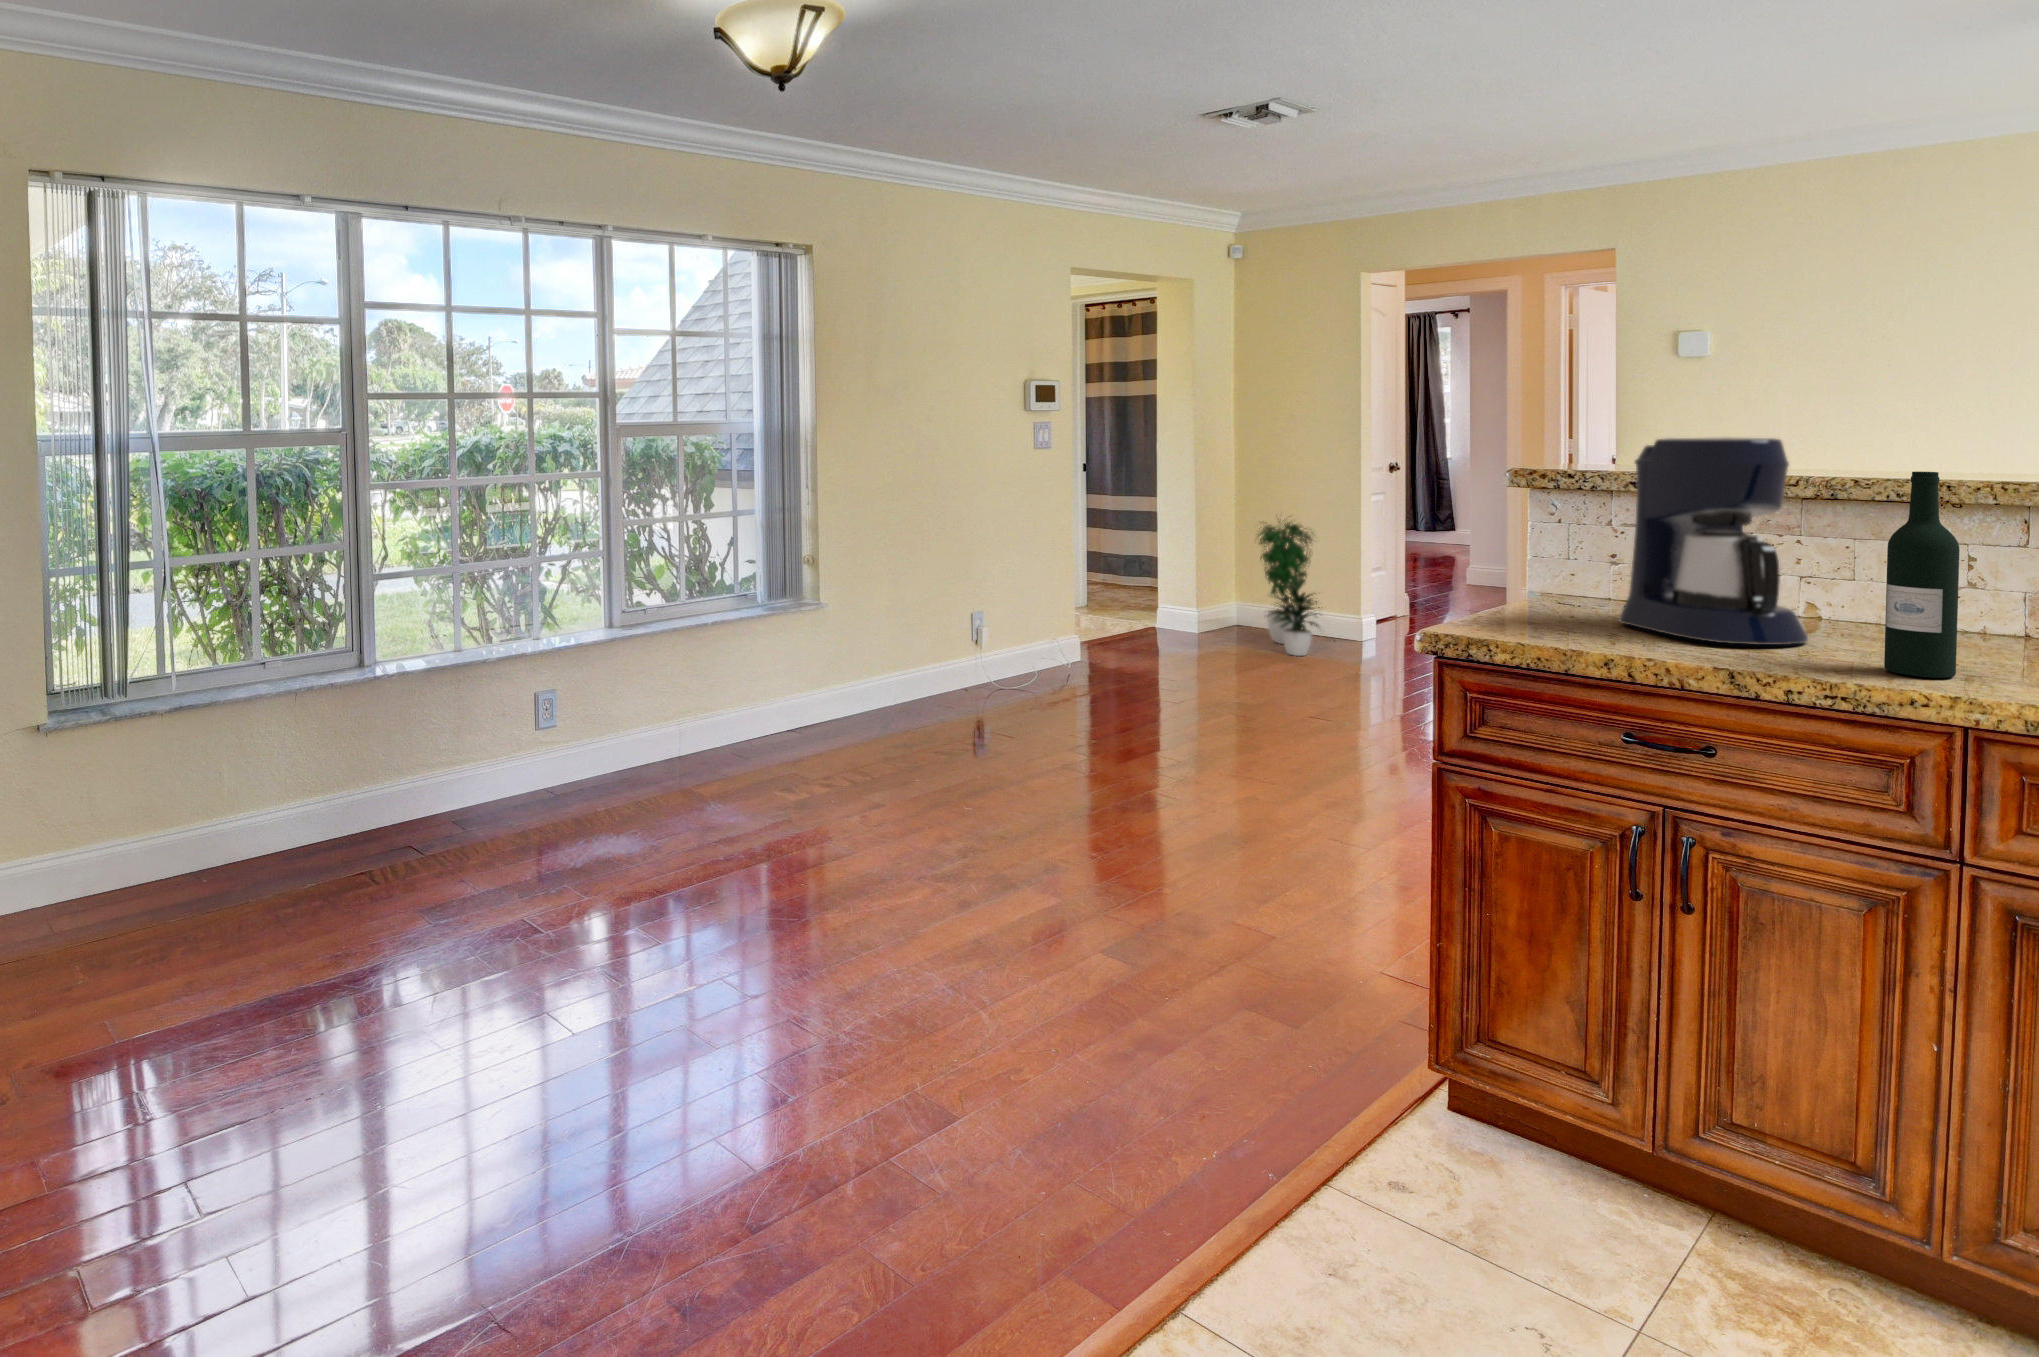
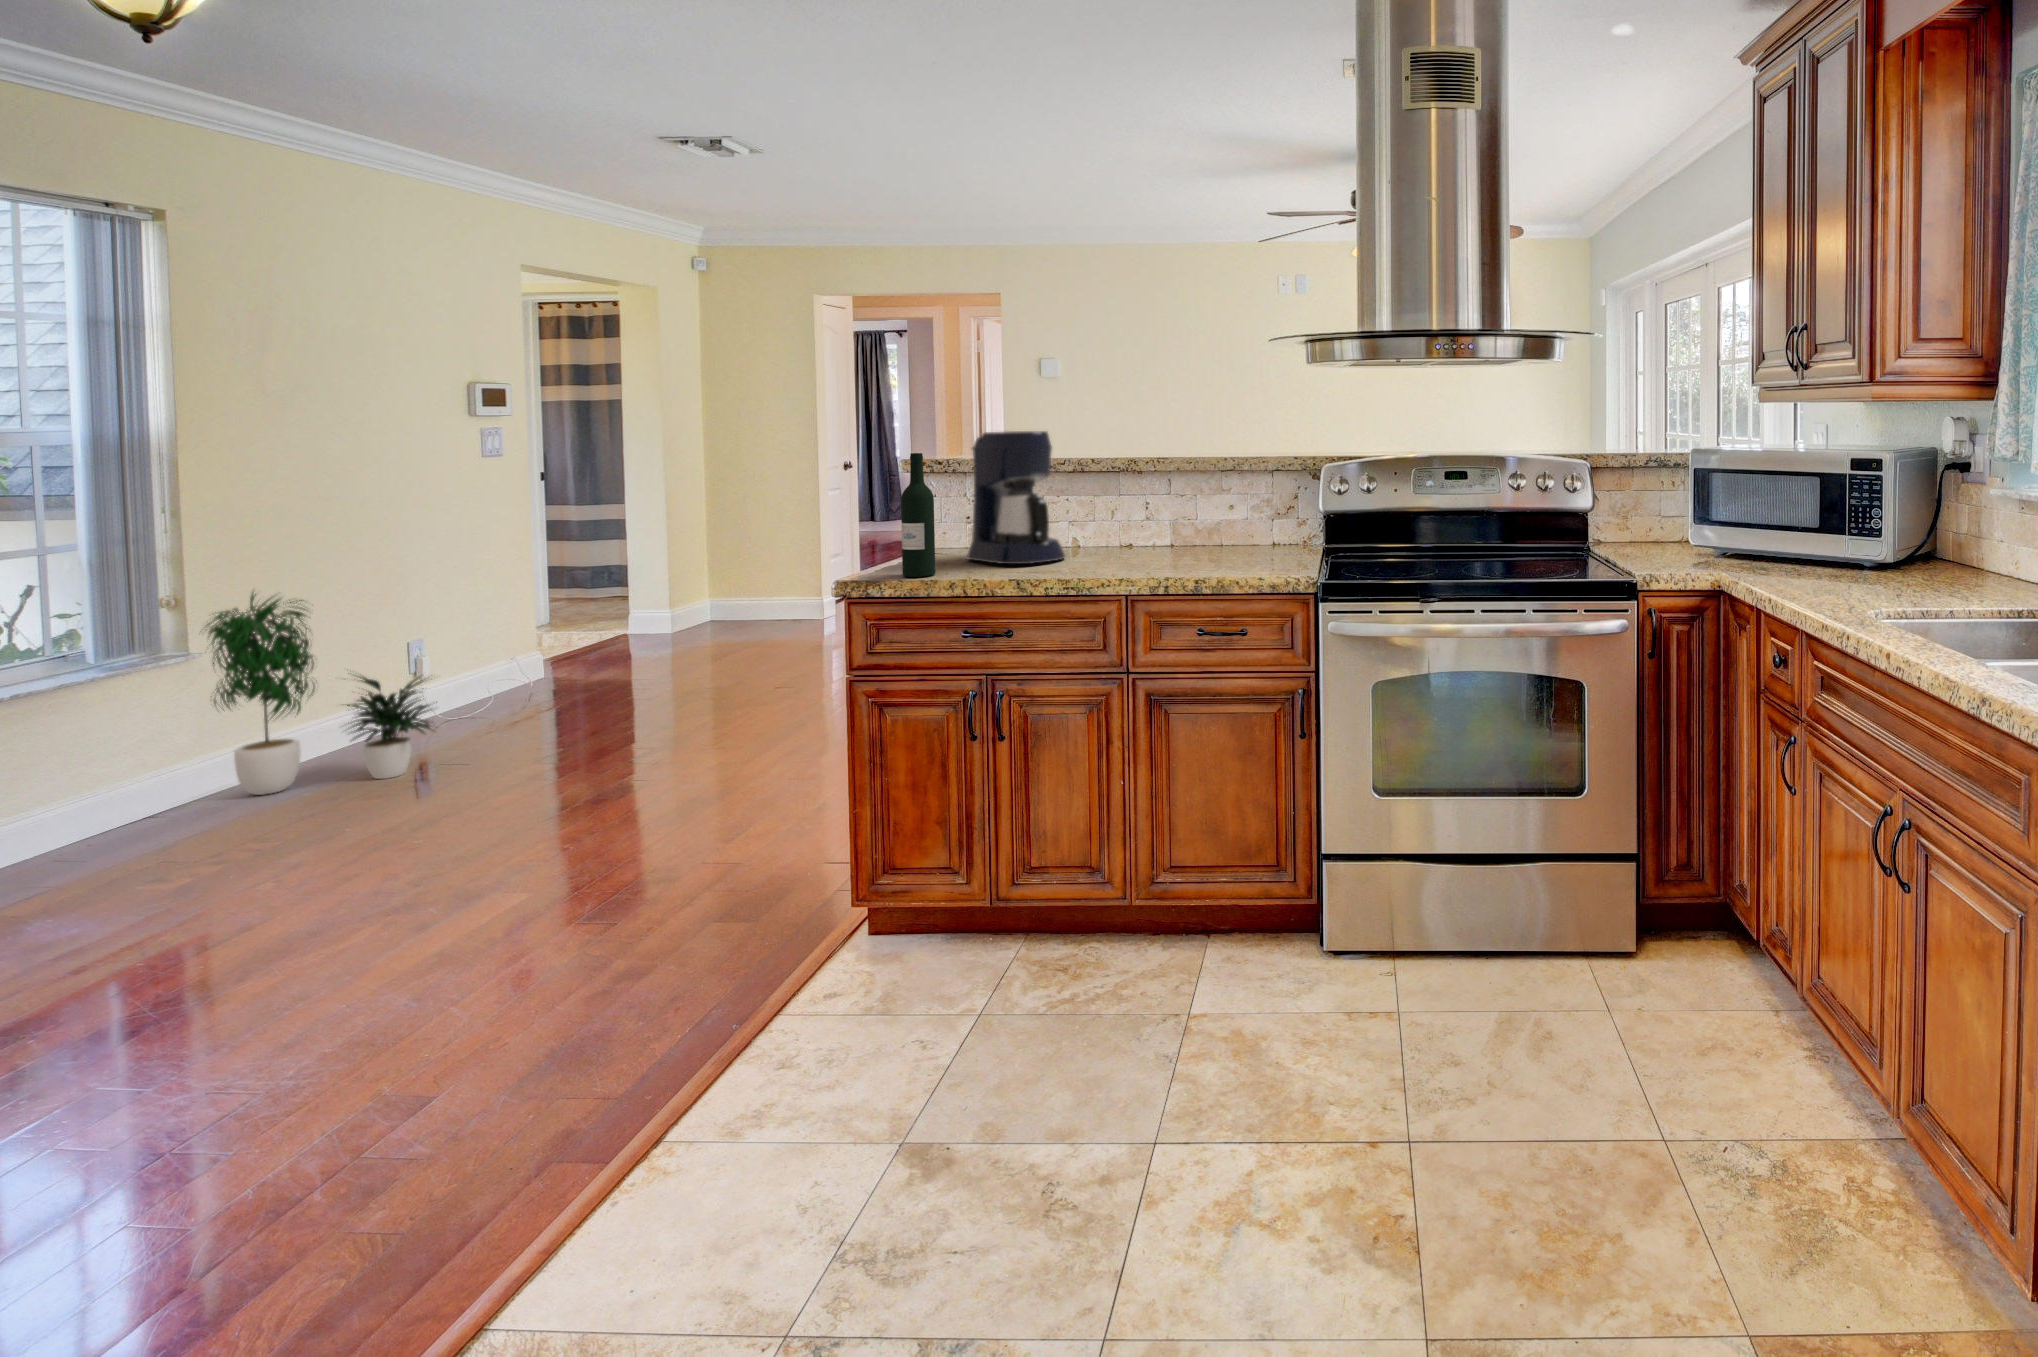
wine bottle: present [1884,472,1960,678] -> present [901,453,935,577]
potted plant: present [1255,516,1322,656] -> present [206,593,437,795]

